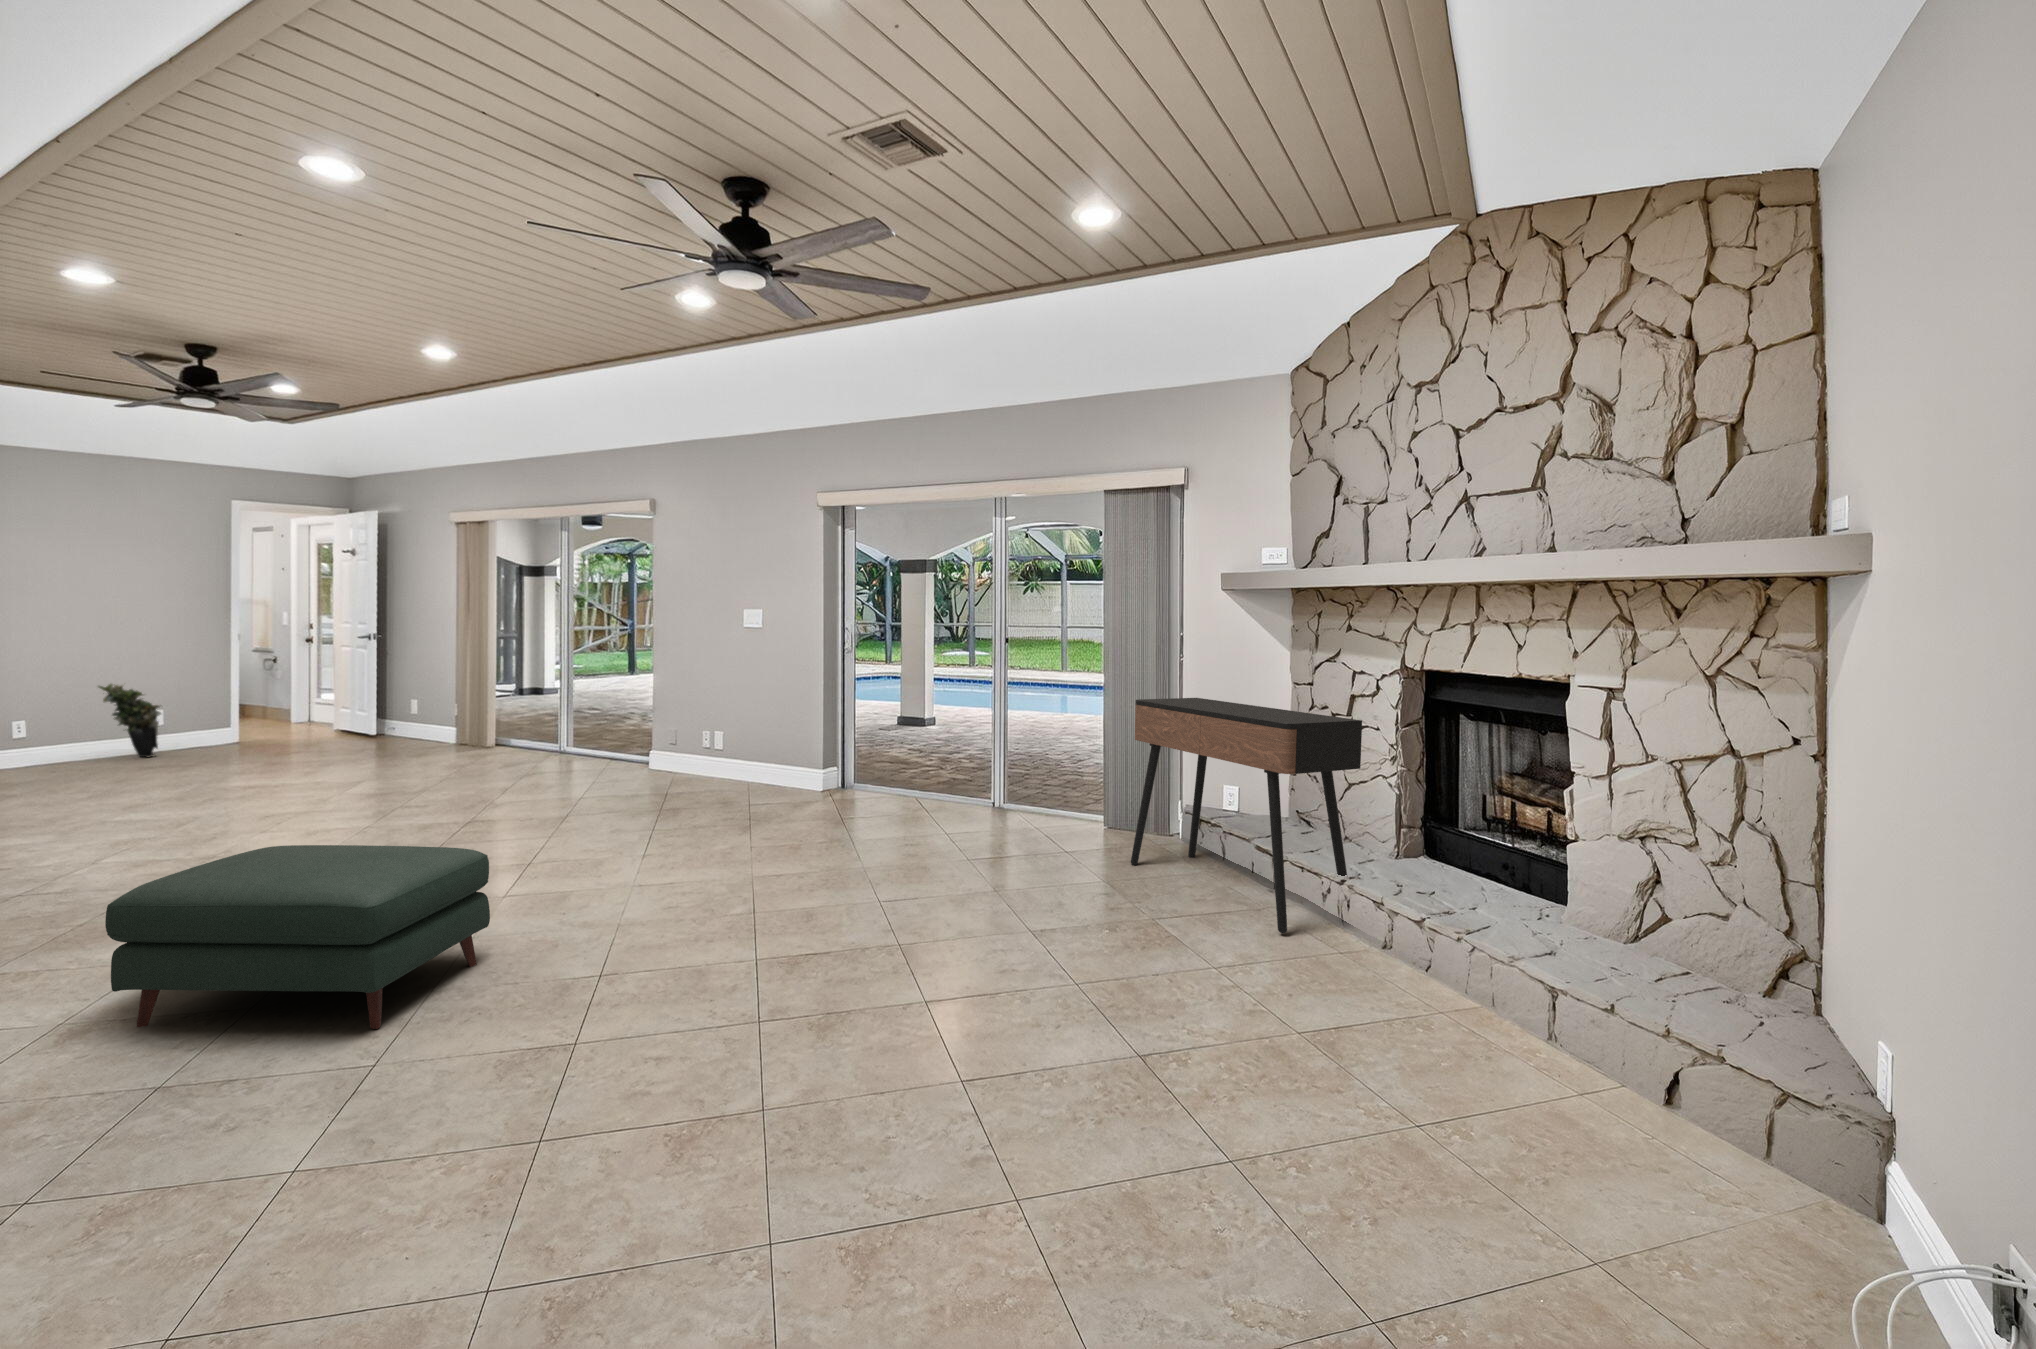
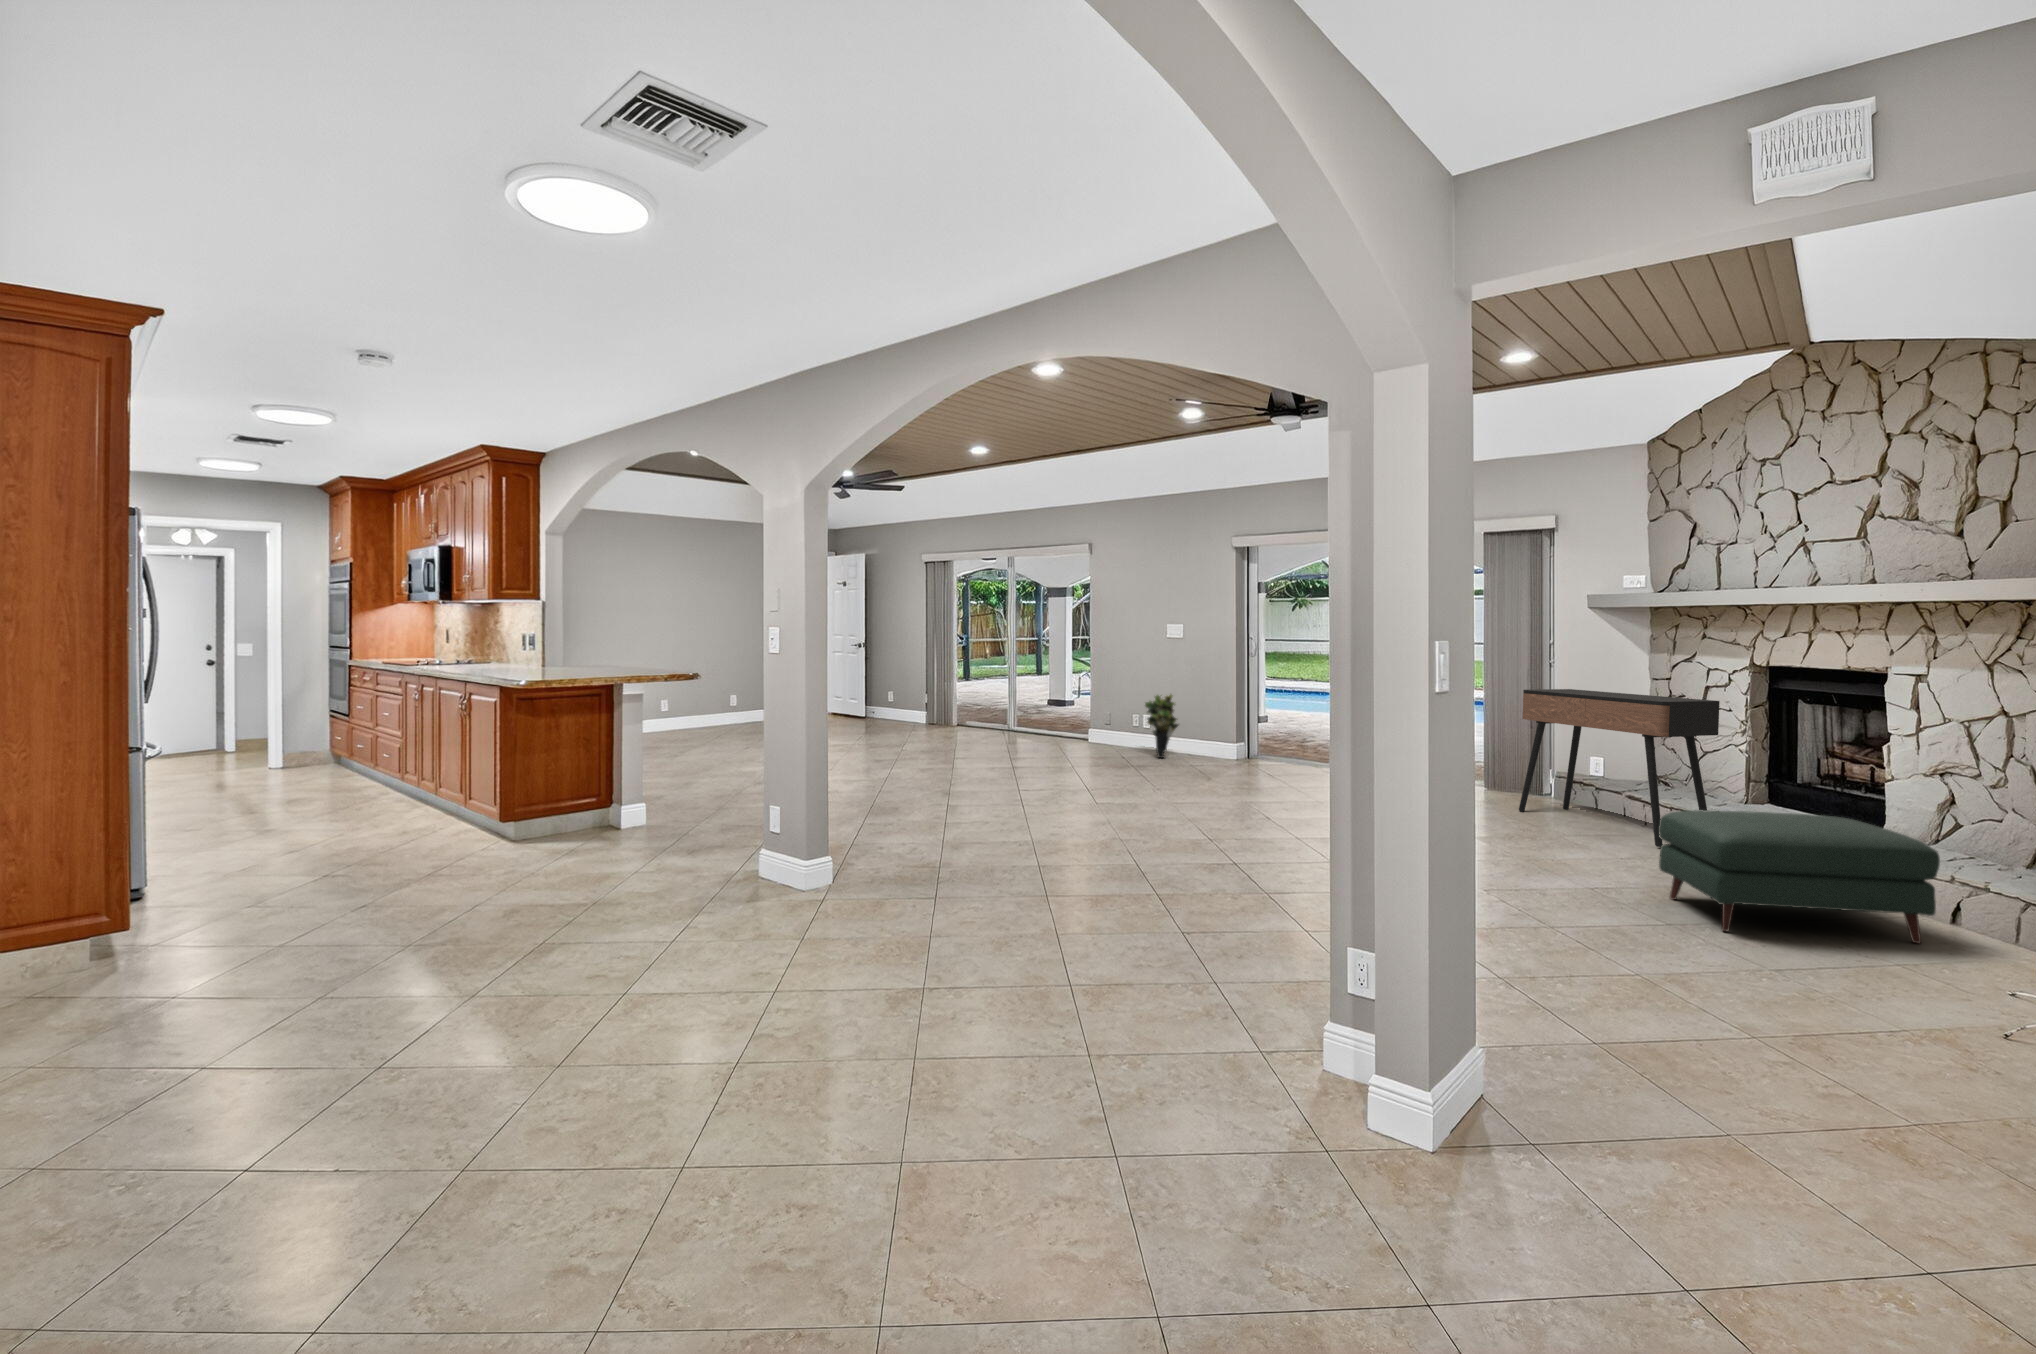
potted plant: present [99,684,161,757] -> present [1145,695,1179,758]
ottoman: present [105,845,490,1029] -> present [1659,810,1940,944]

